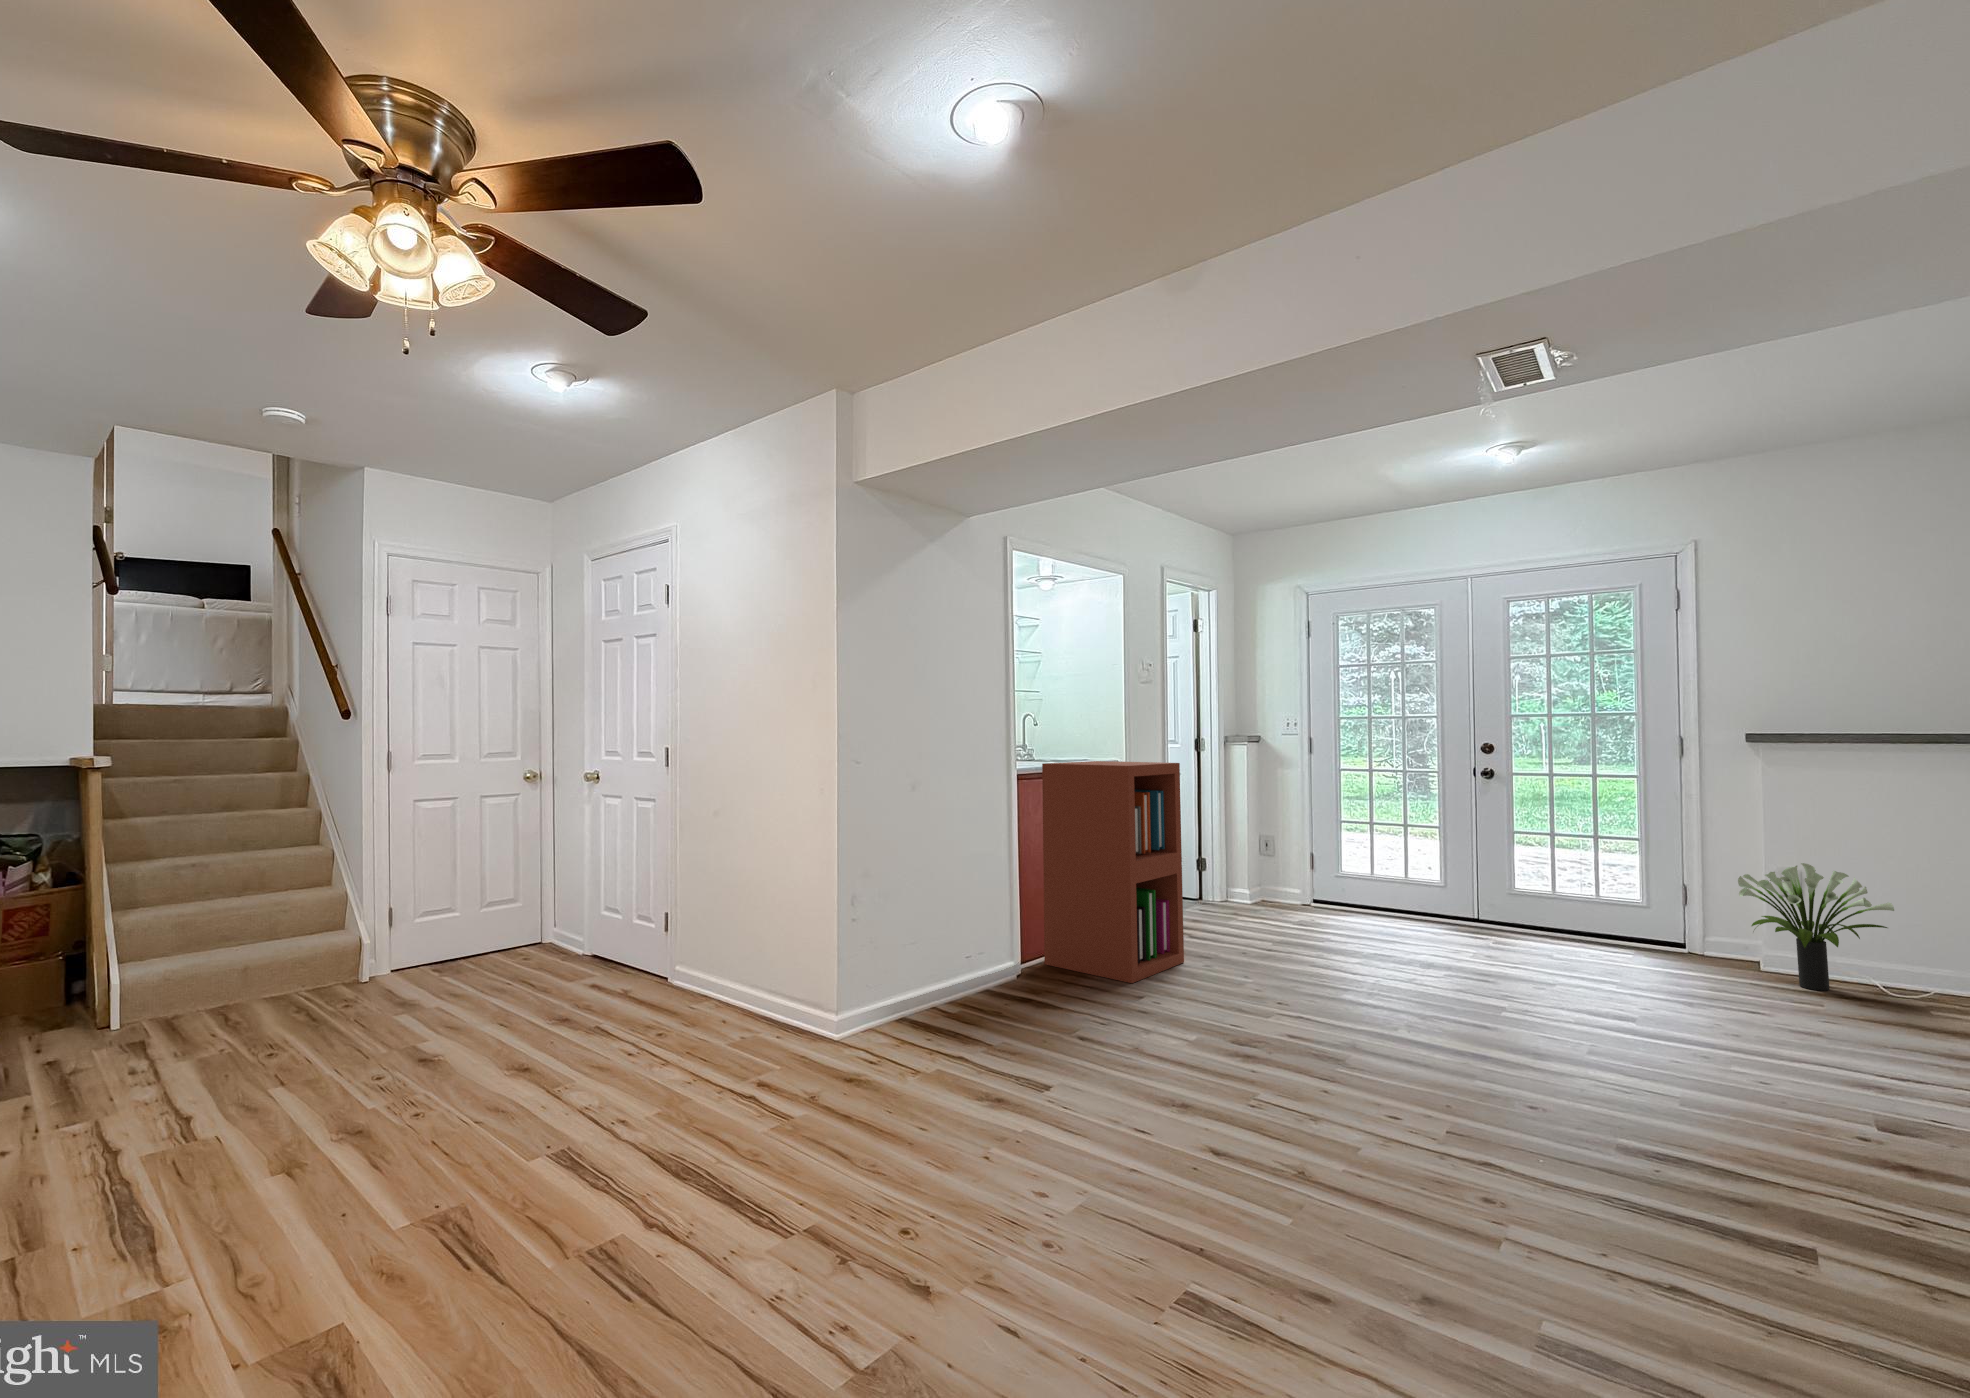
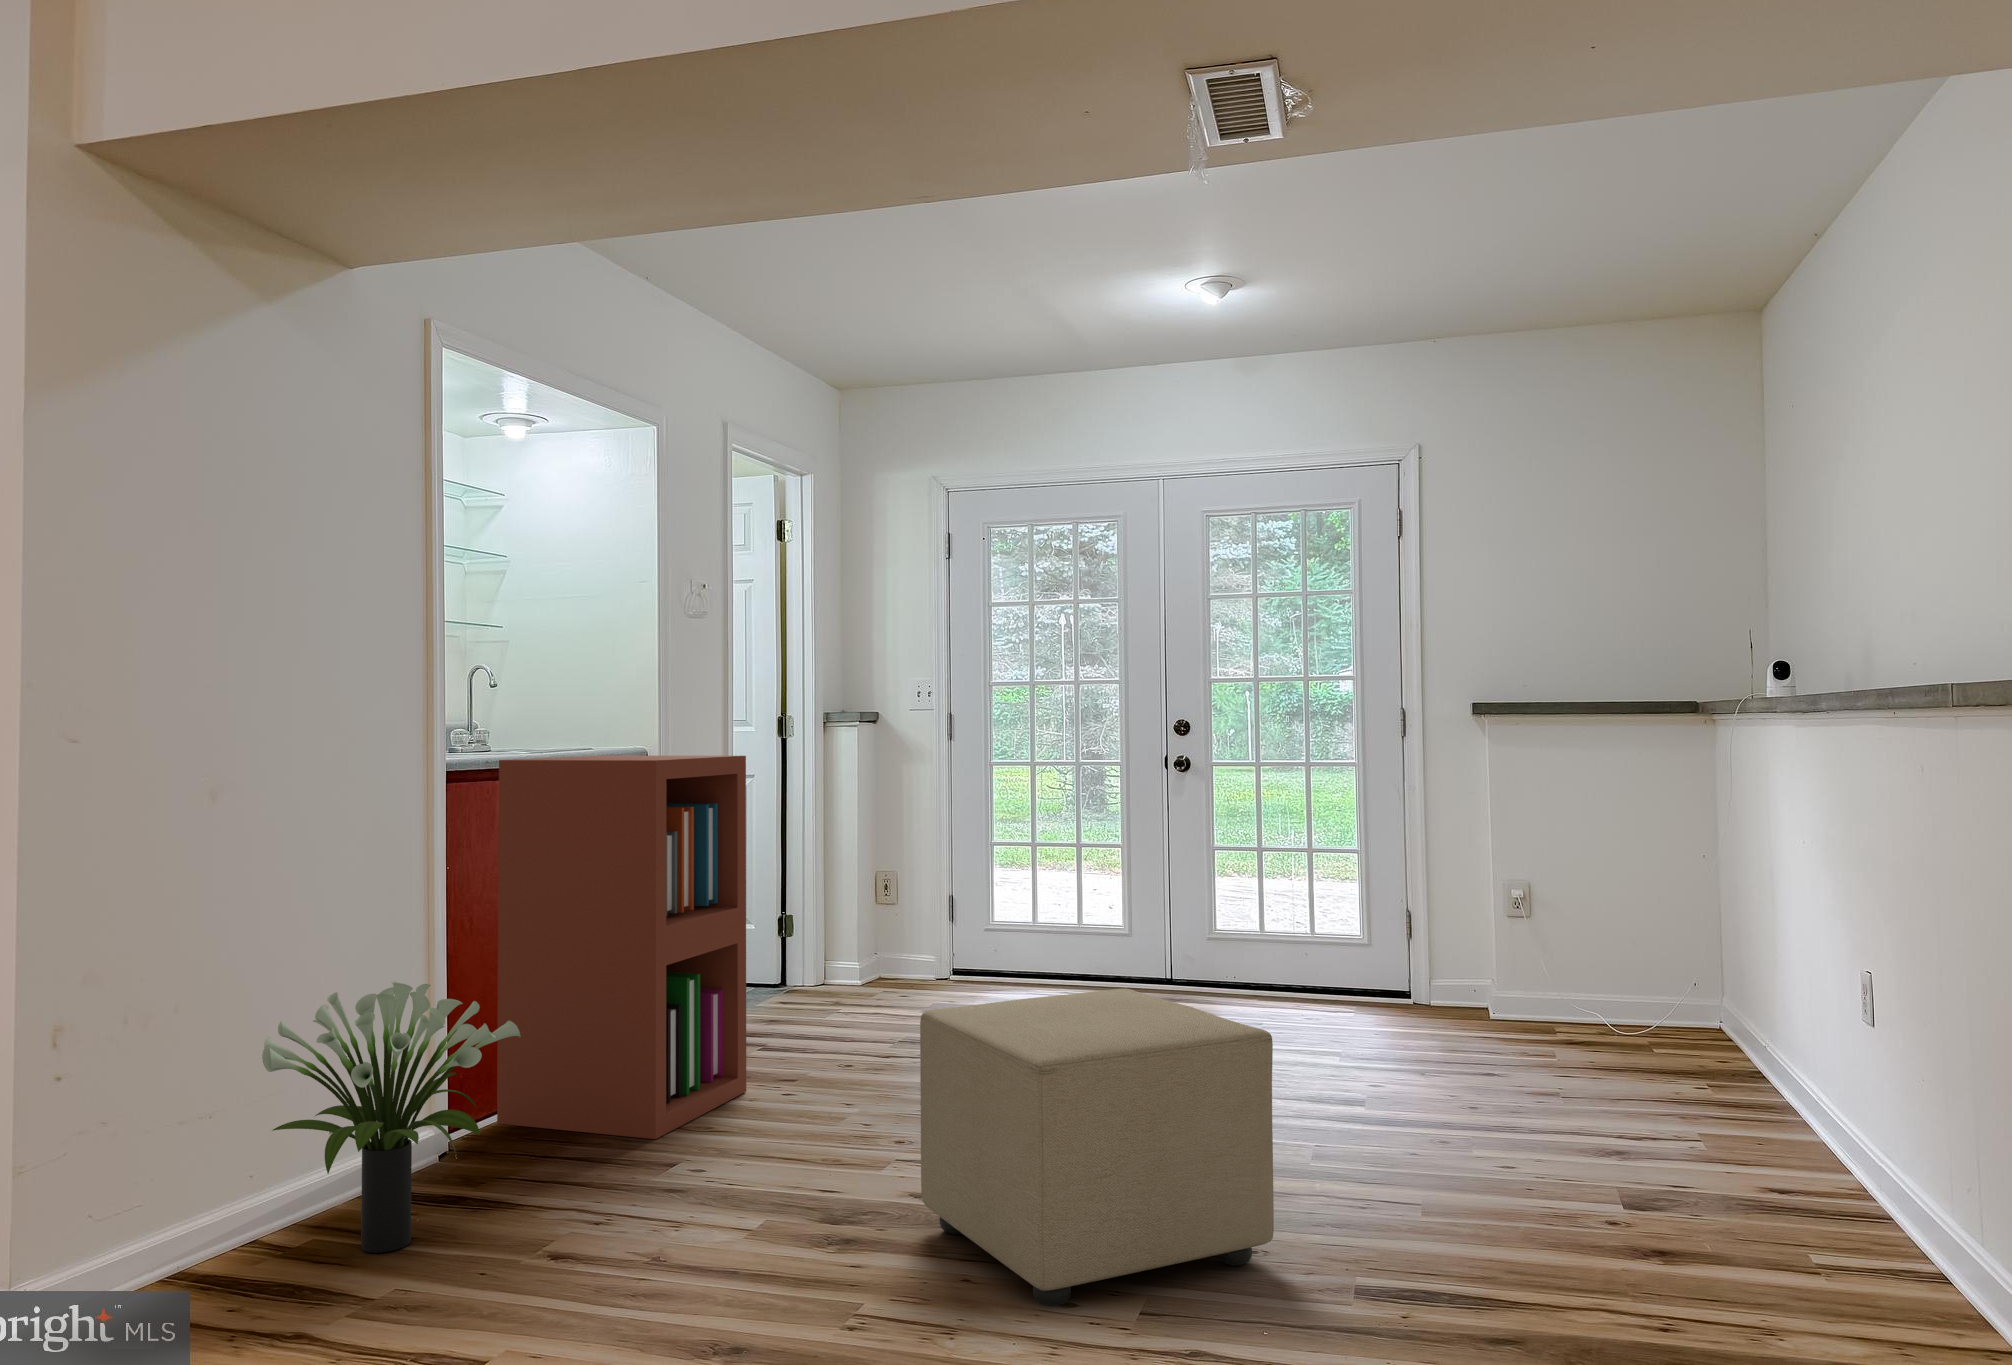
potted plant: present [1738,863,1894,991] -> present [262,981,521,1253]
ottoman: none [1292,921,1549,1115] -> present [920,989,1274,1306]

